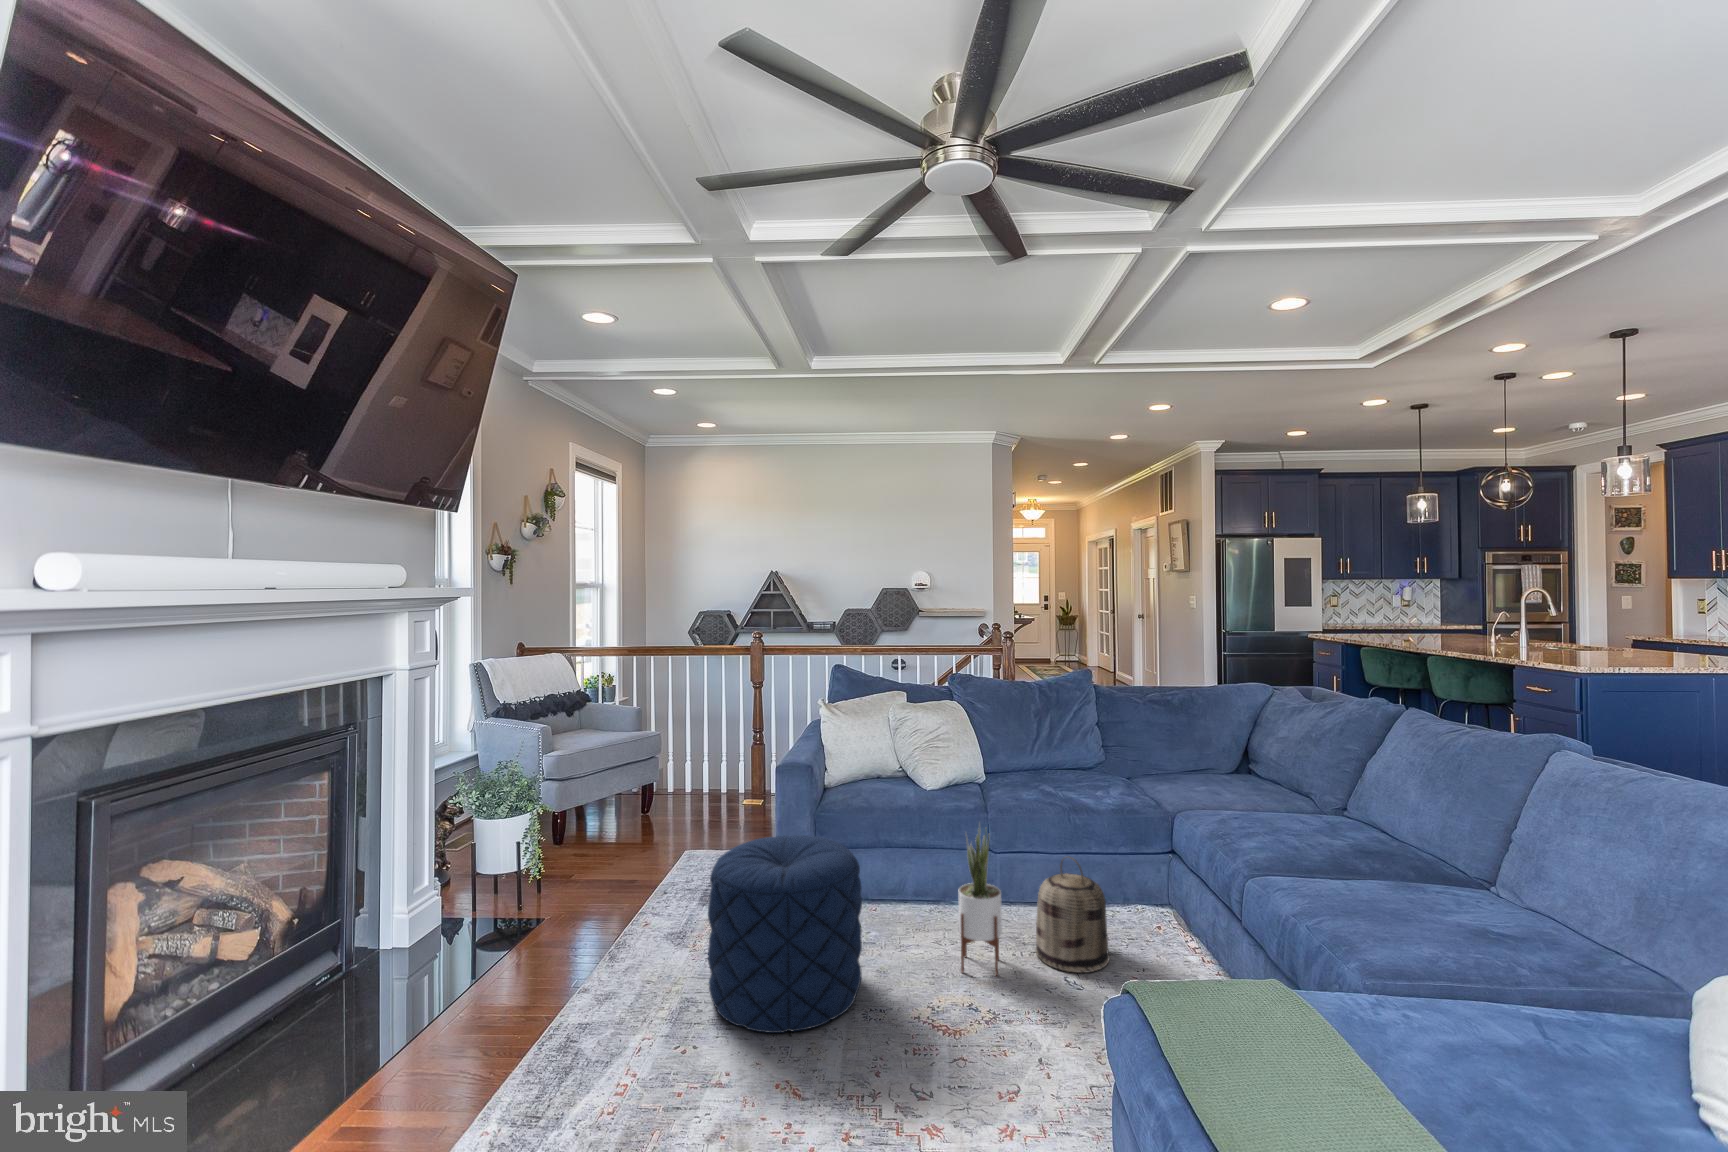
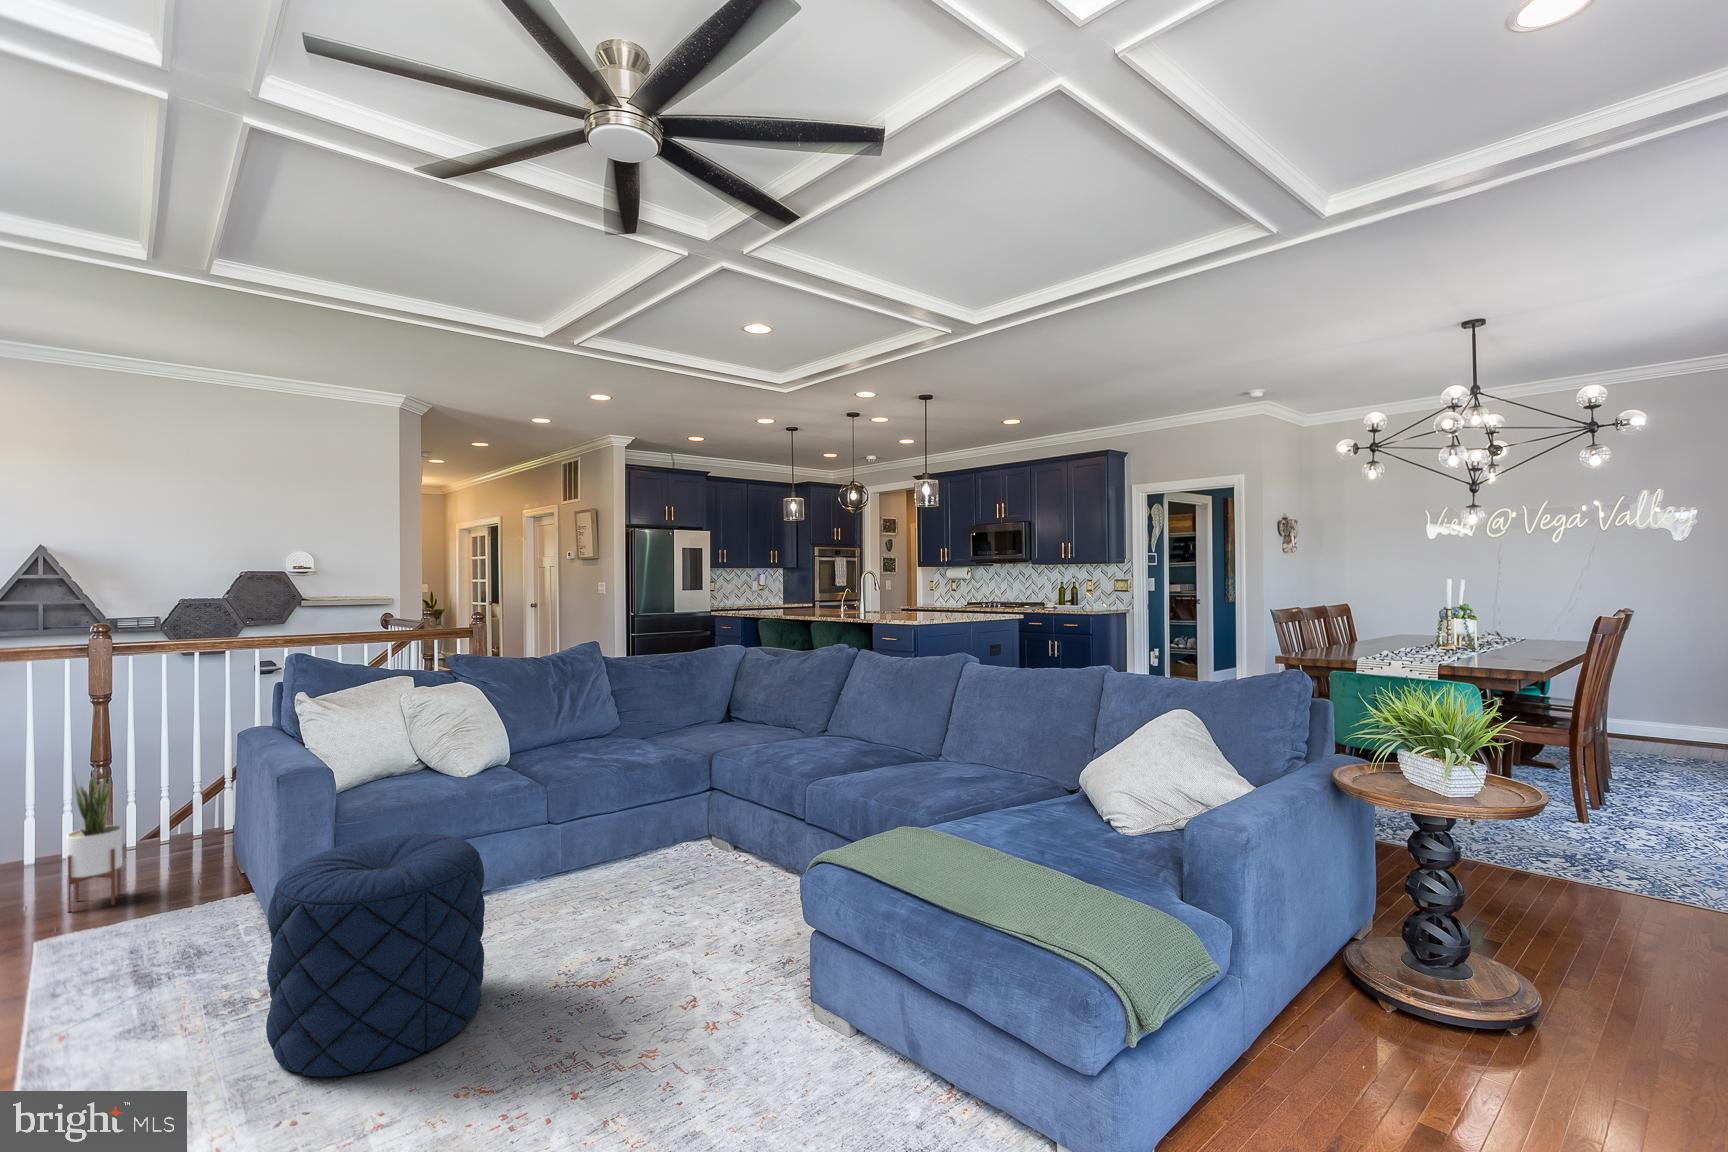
potted plant: present [959,829,1002,976] -> present [66,767,122,912]
basket: present [1036,856,1110,973] -> none [620,802,690,908]

